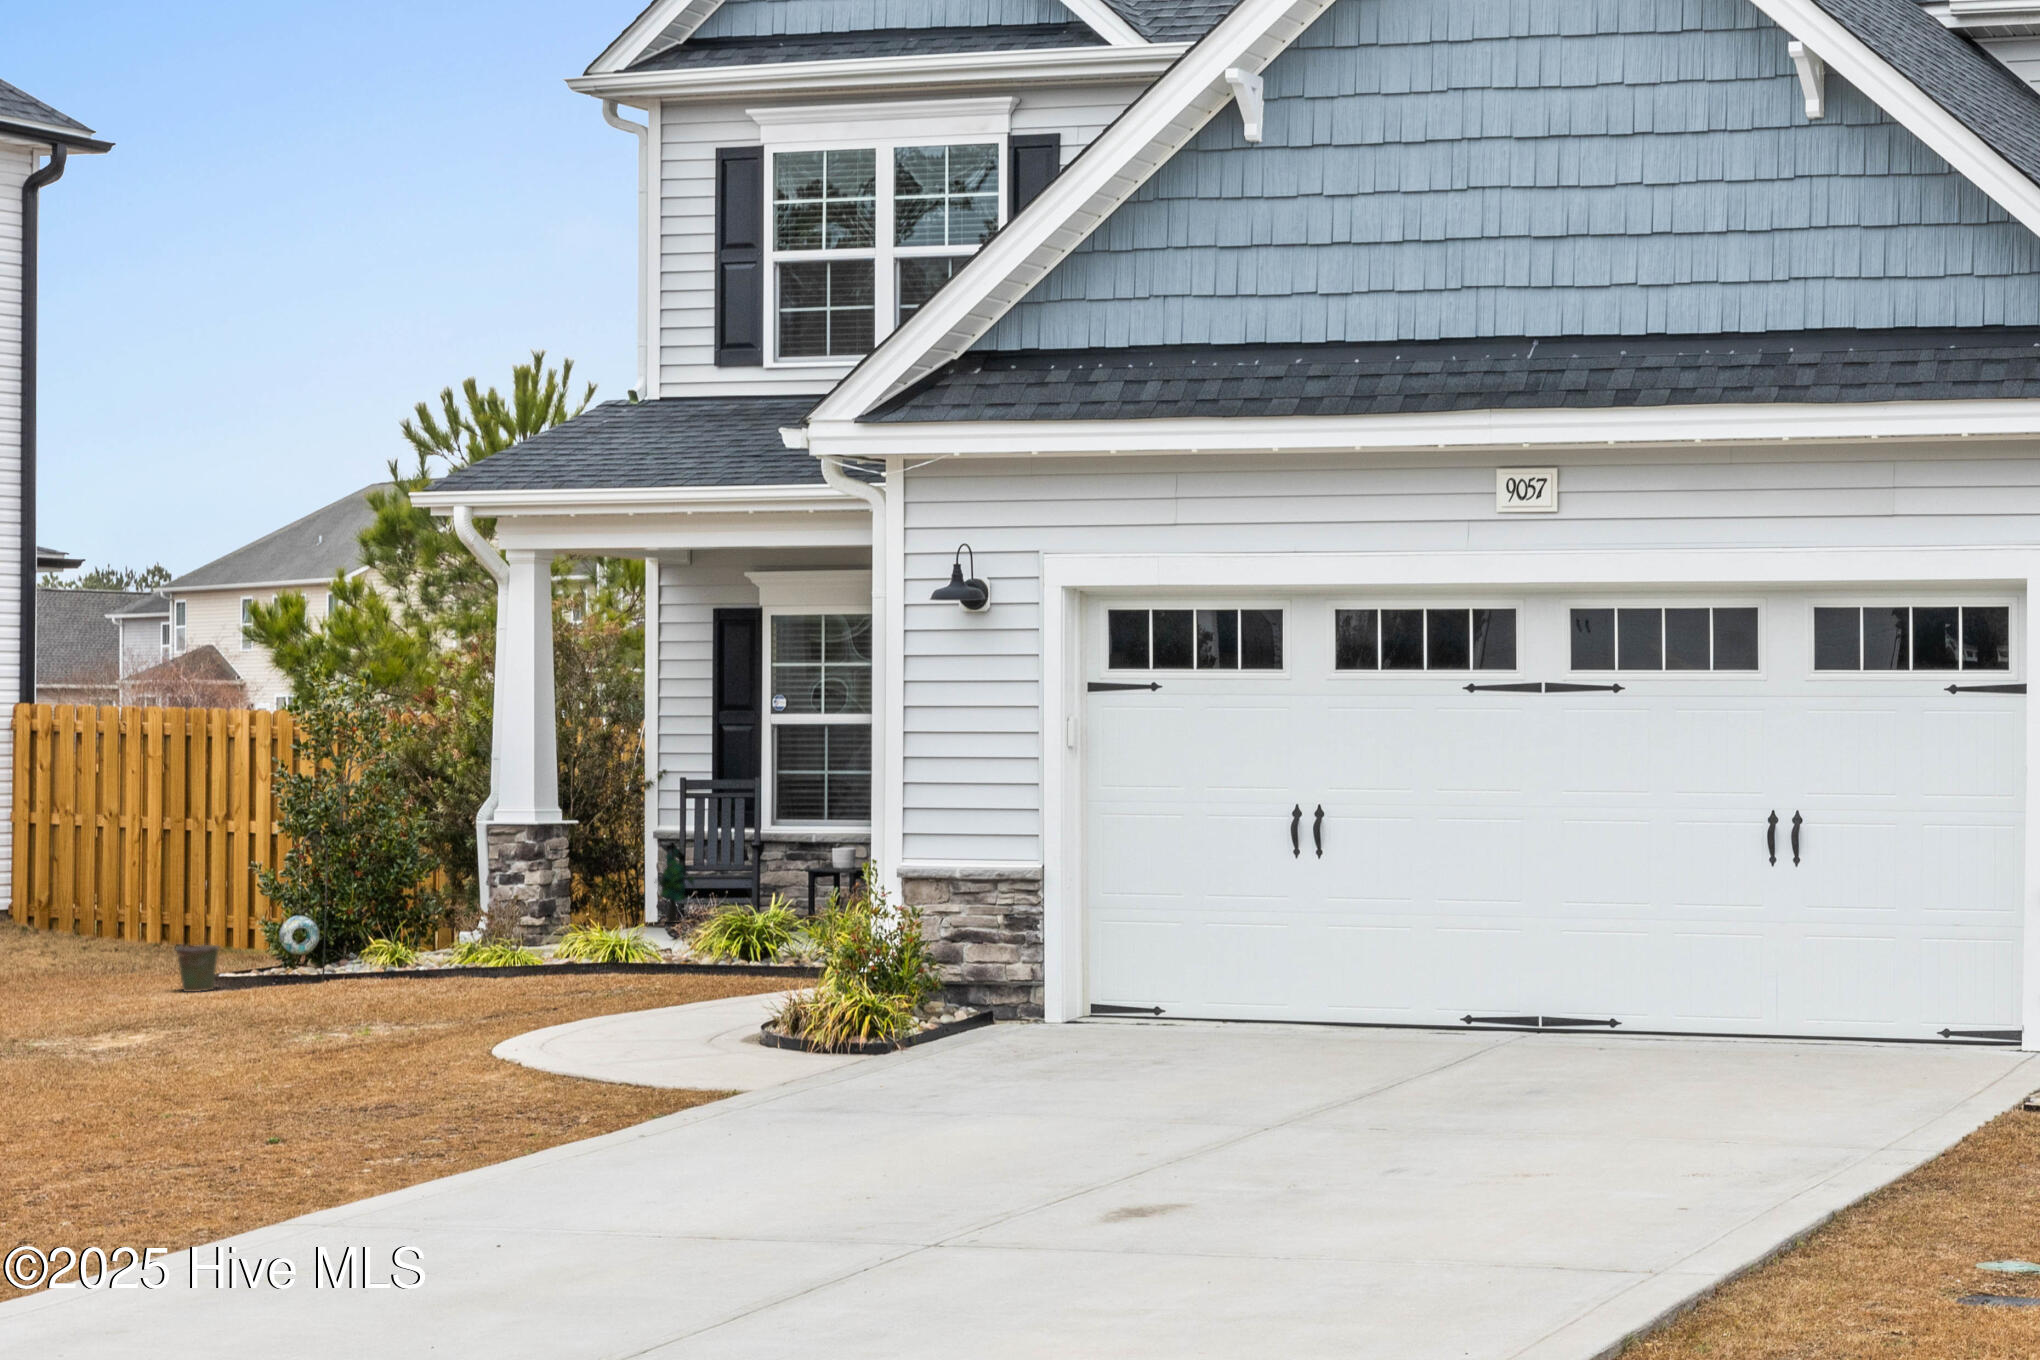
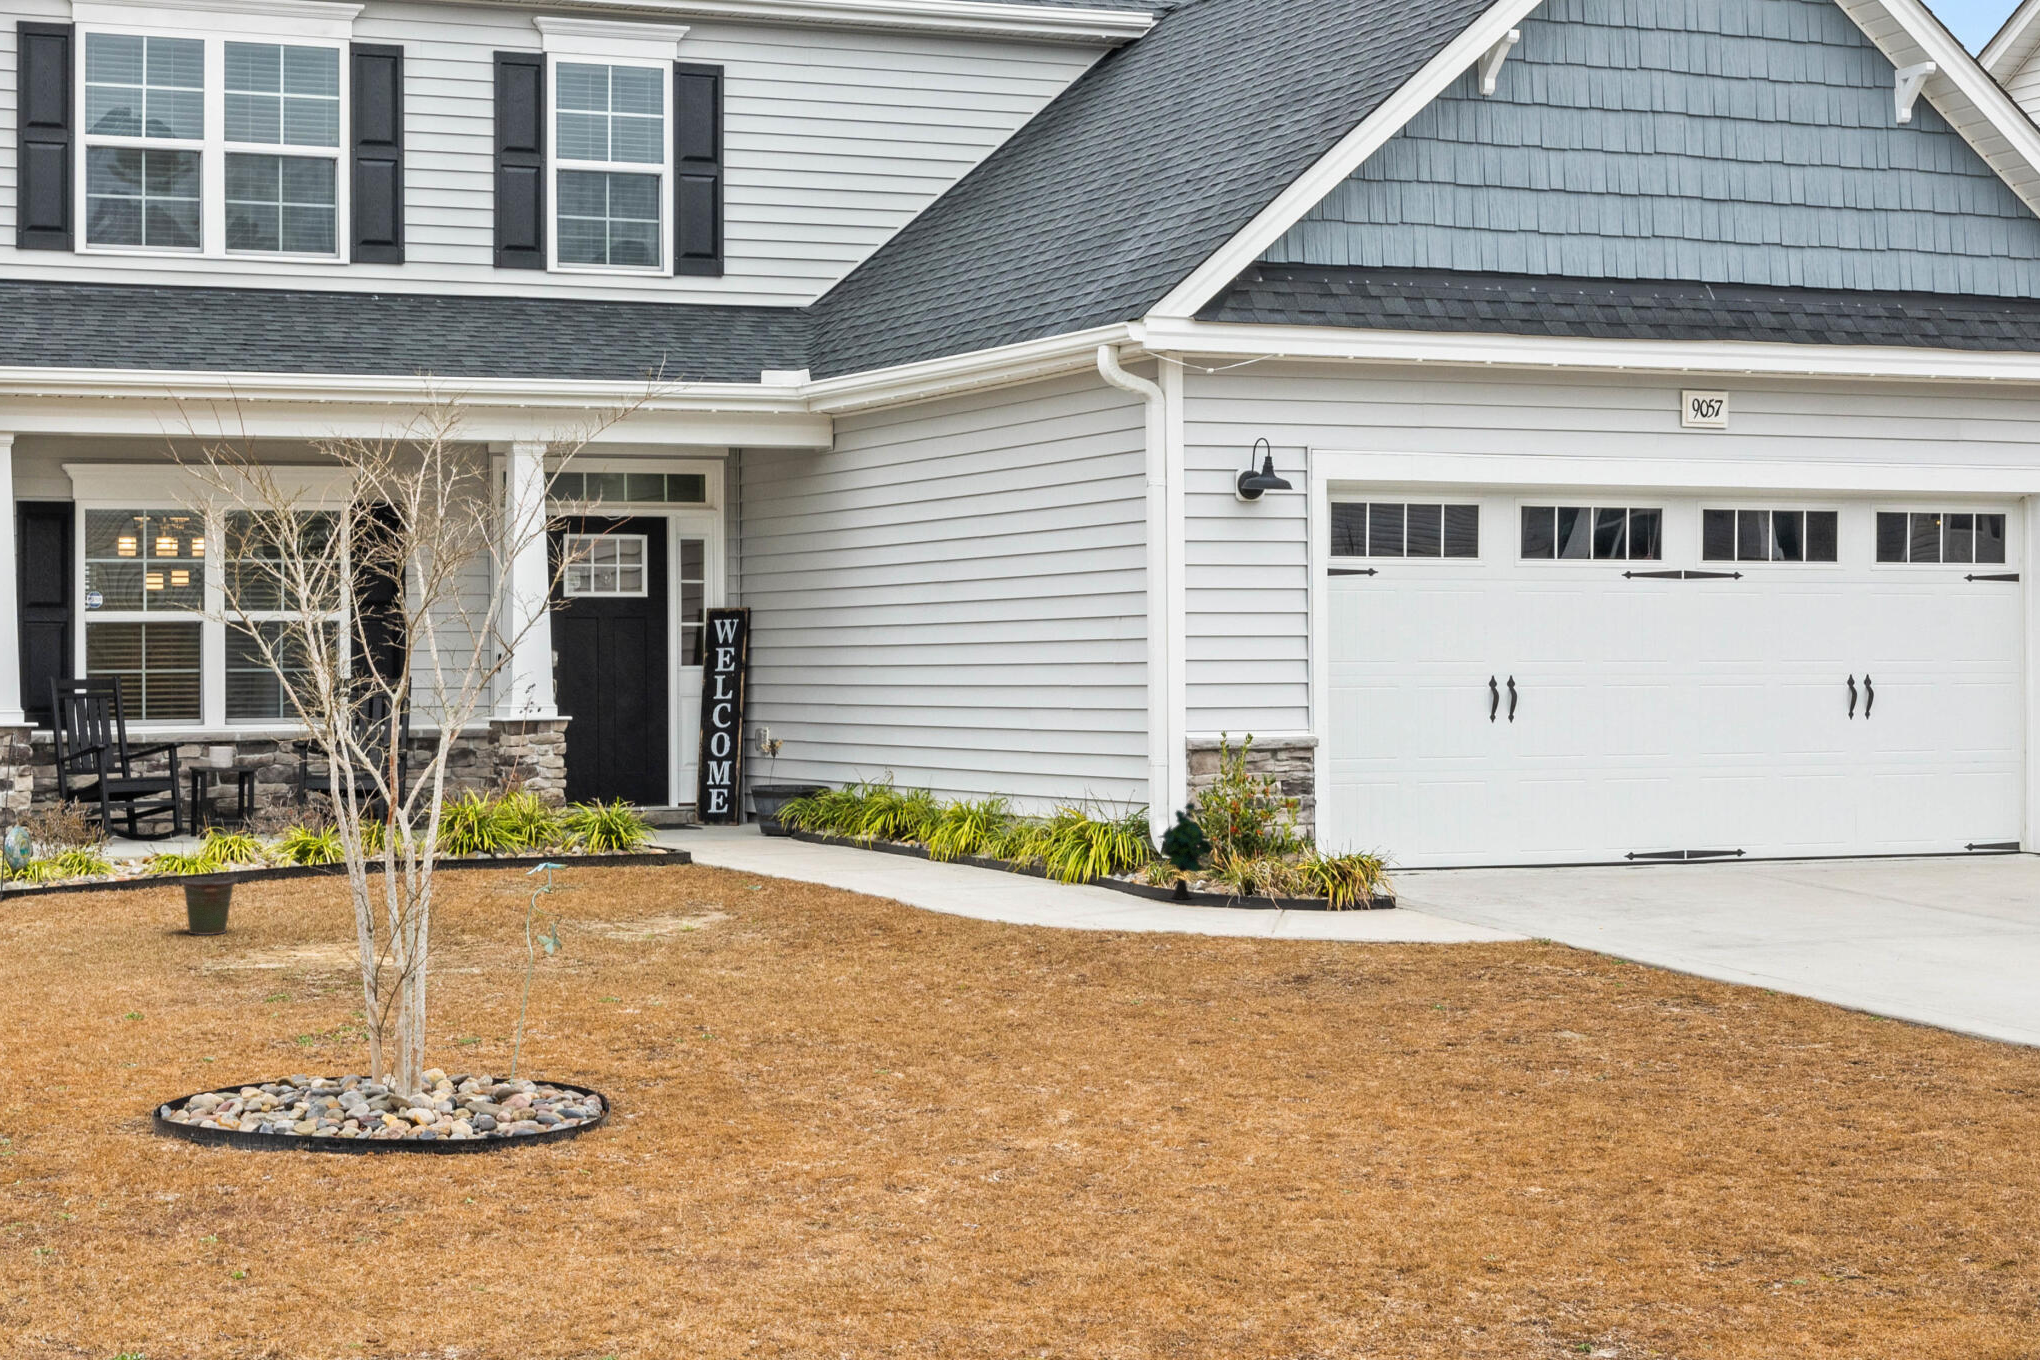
decorative plant: present [660,848,694,923] -> present [1158,803,1212,899]

